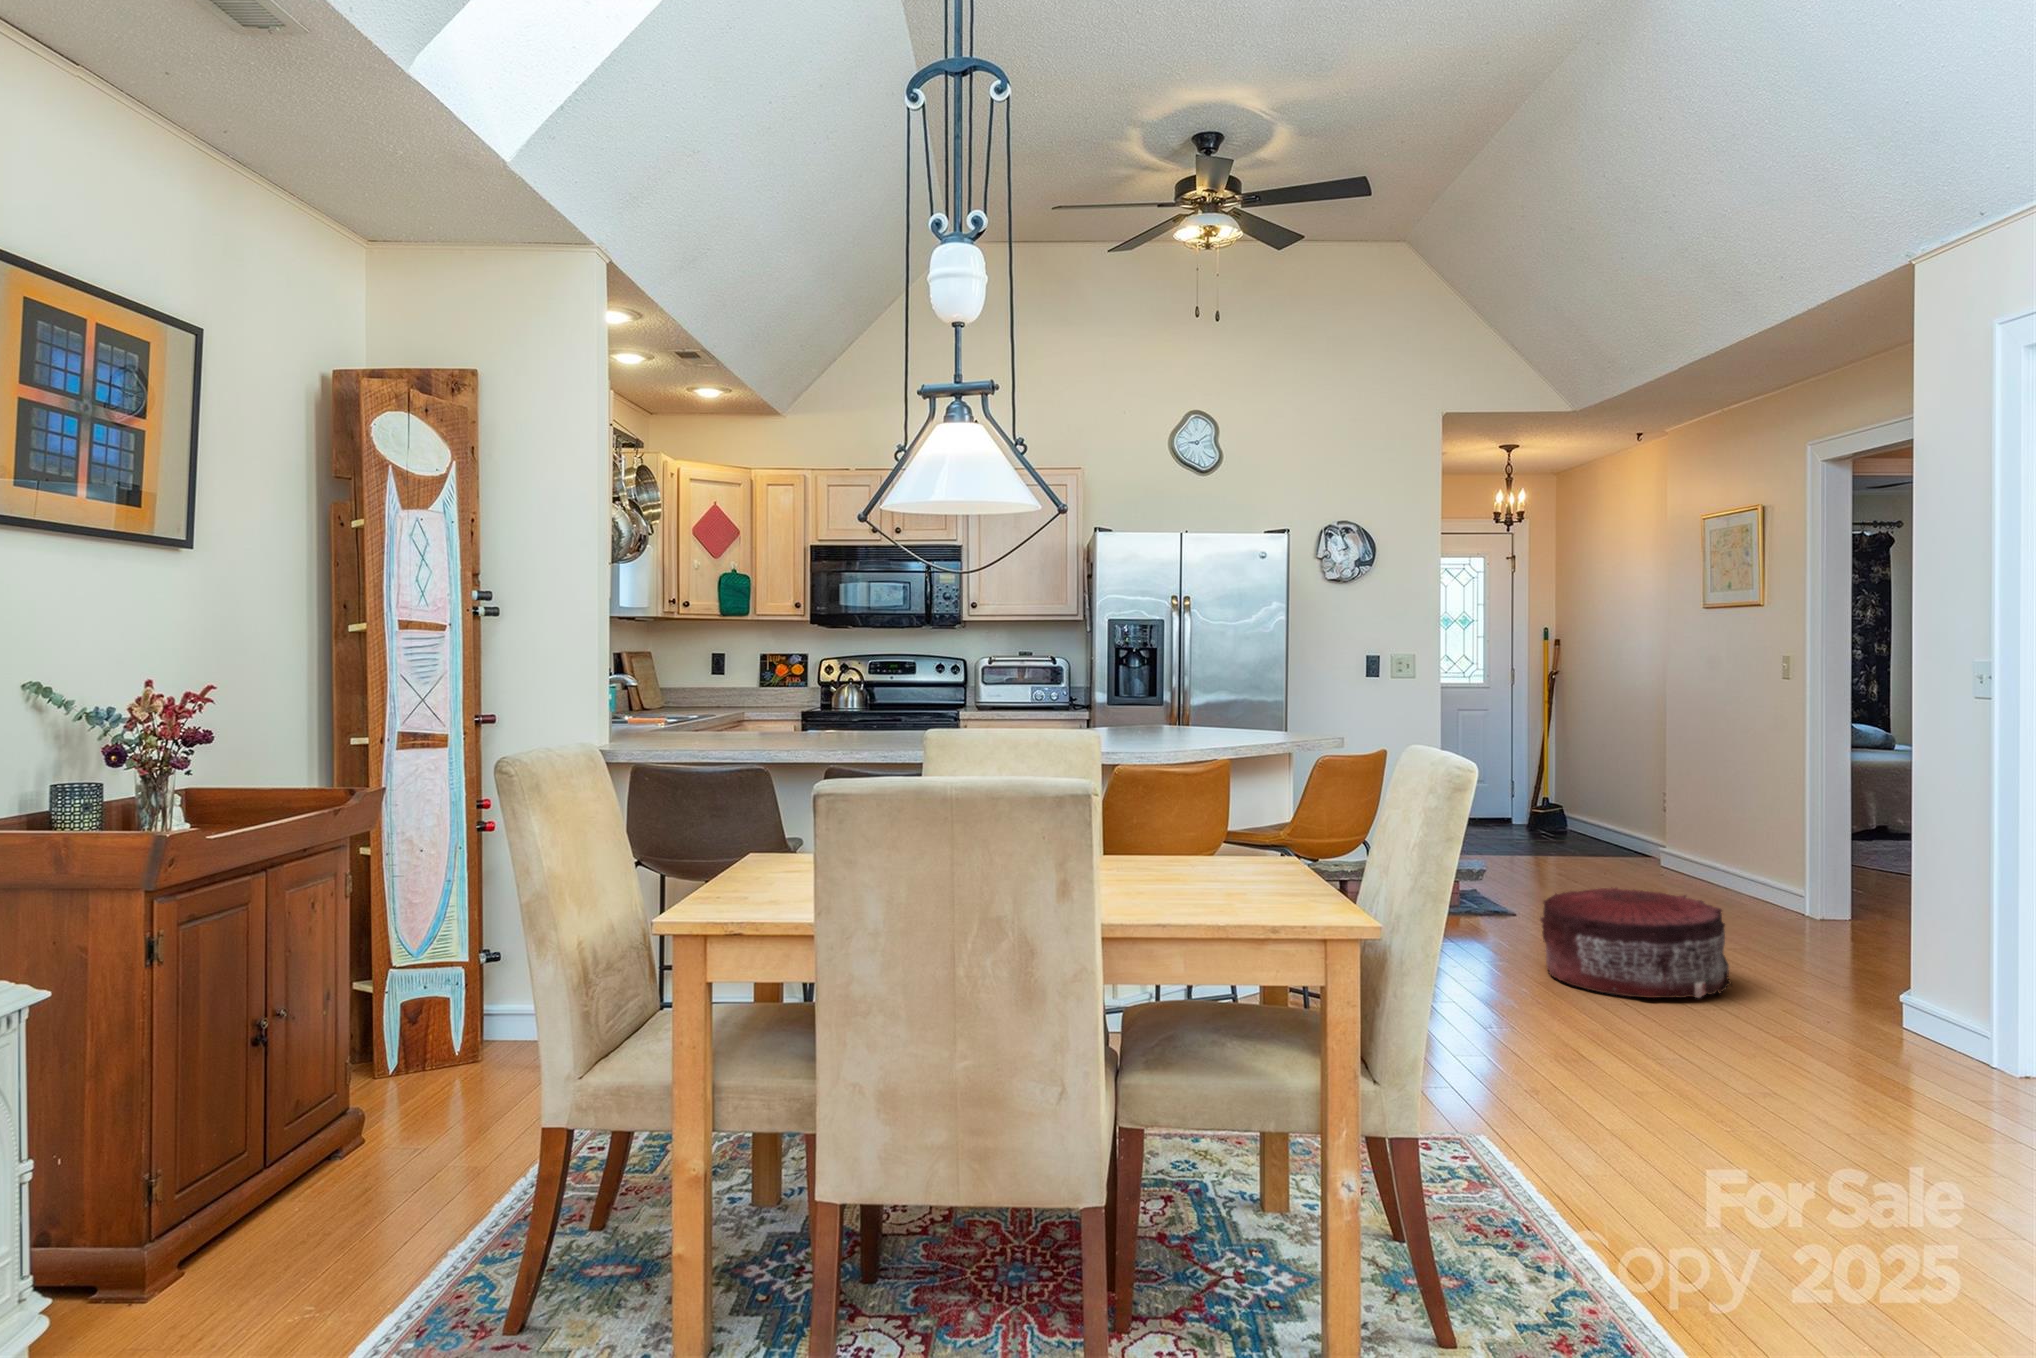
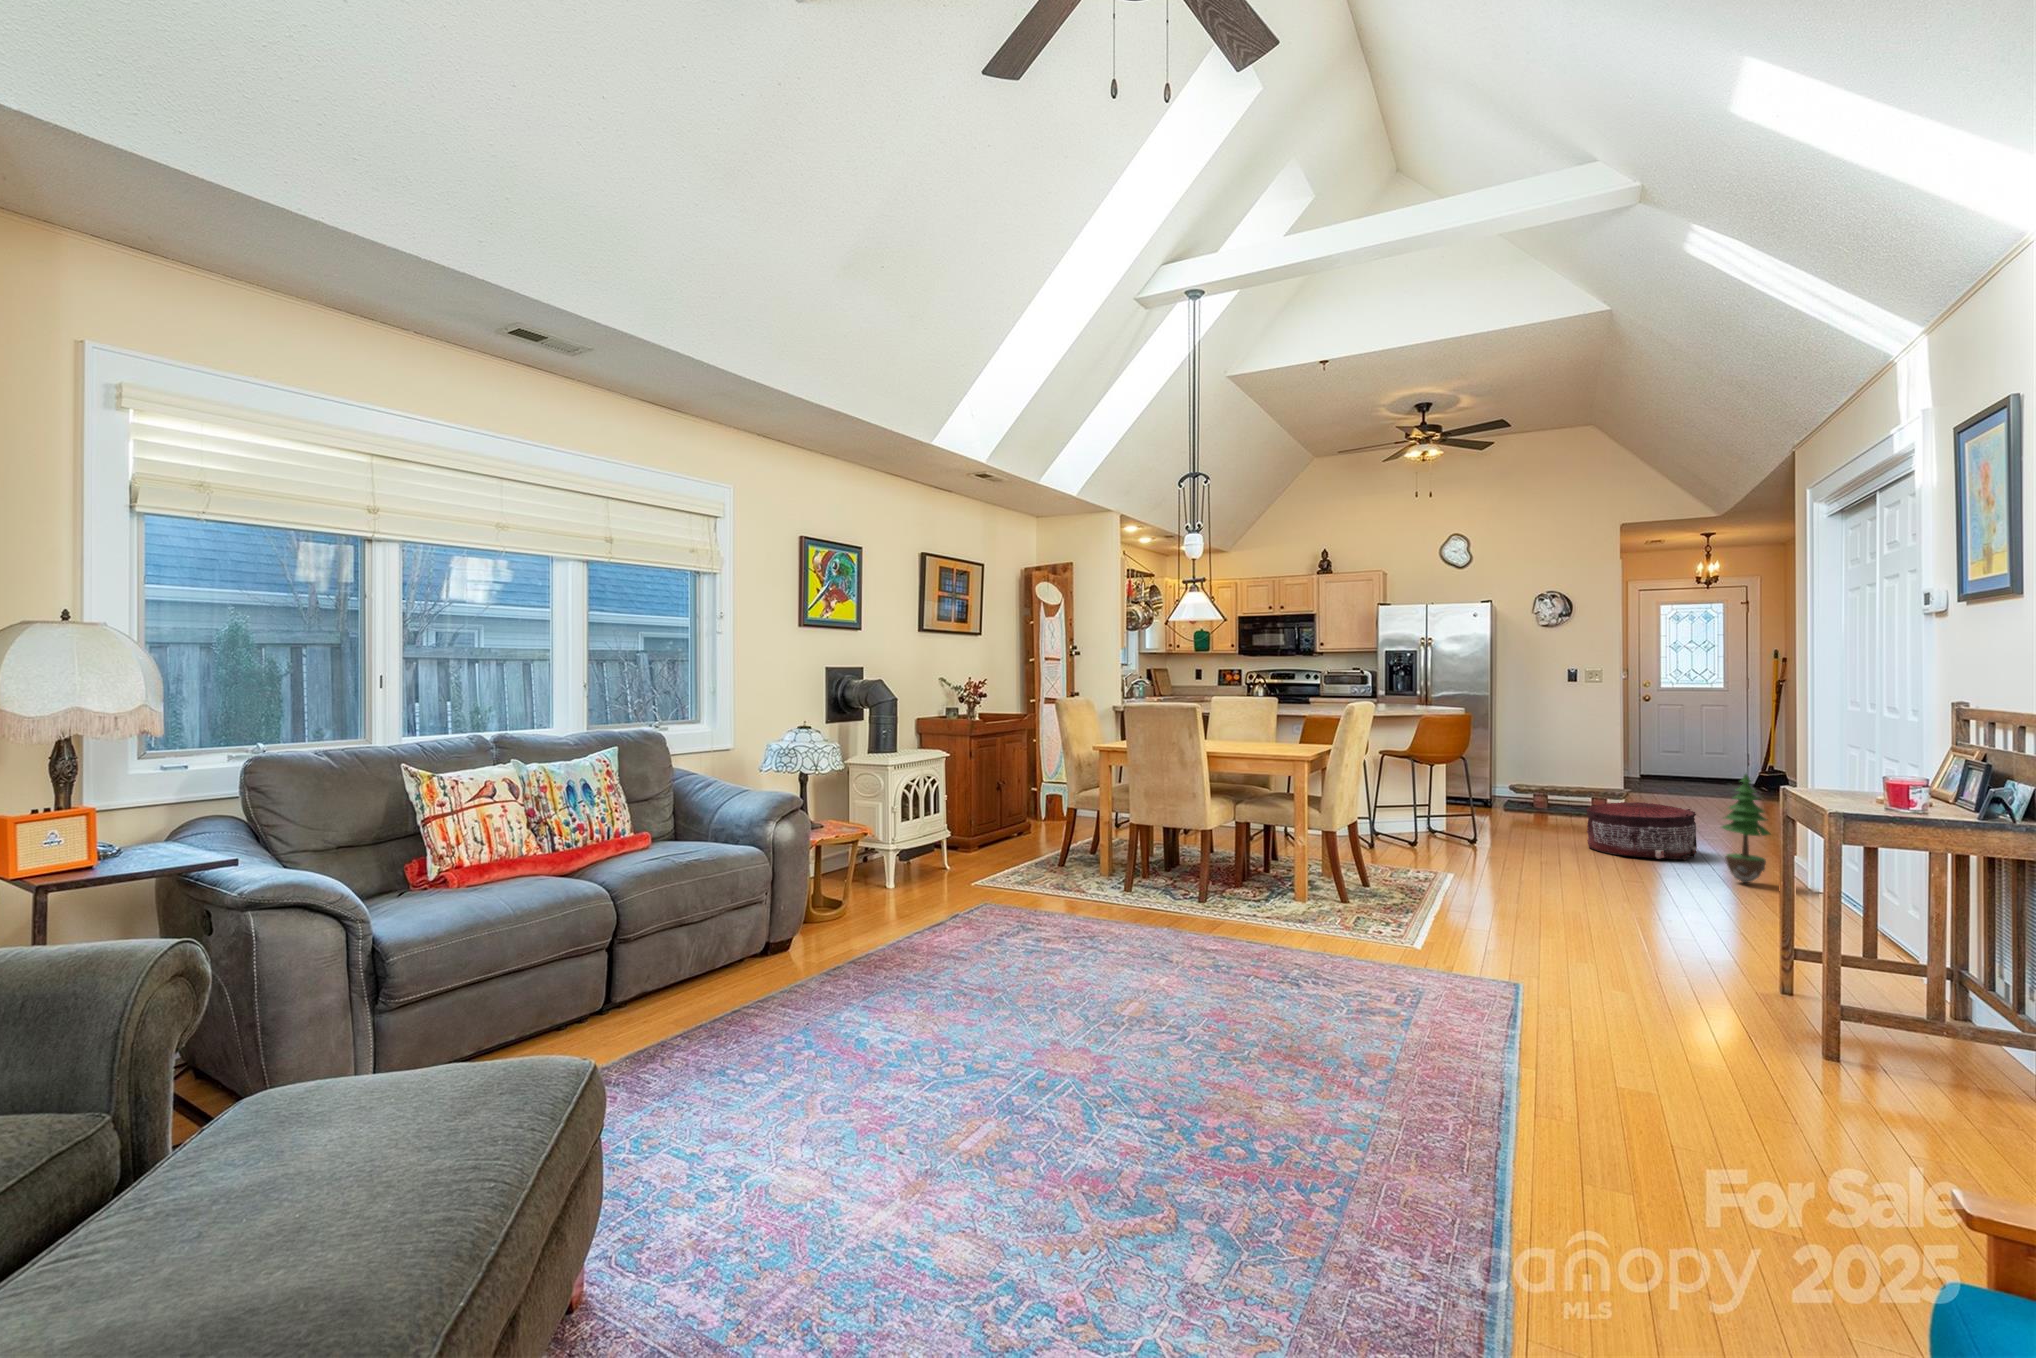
potted tree: none [1866,843,1957,1046] -> present [1722,774,1770,883]

